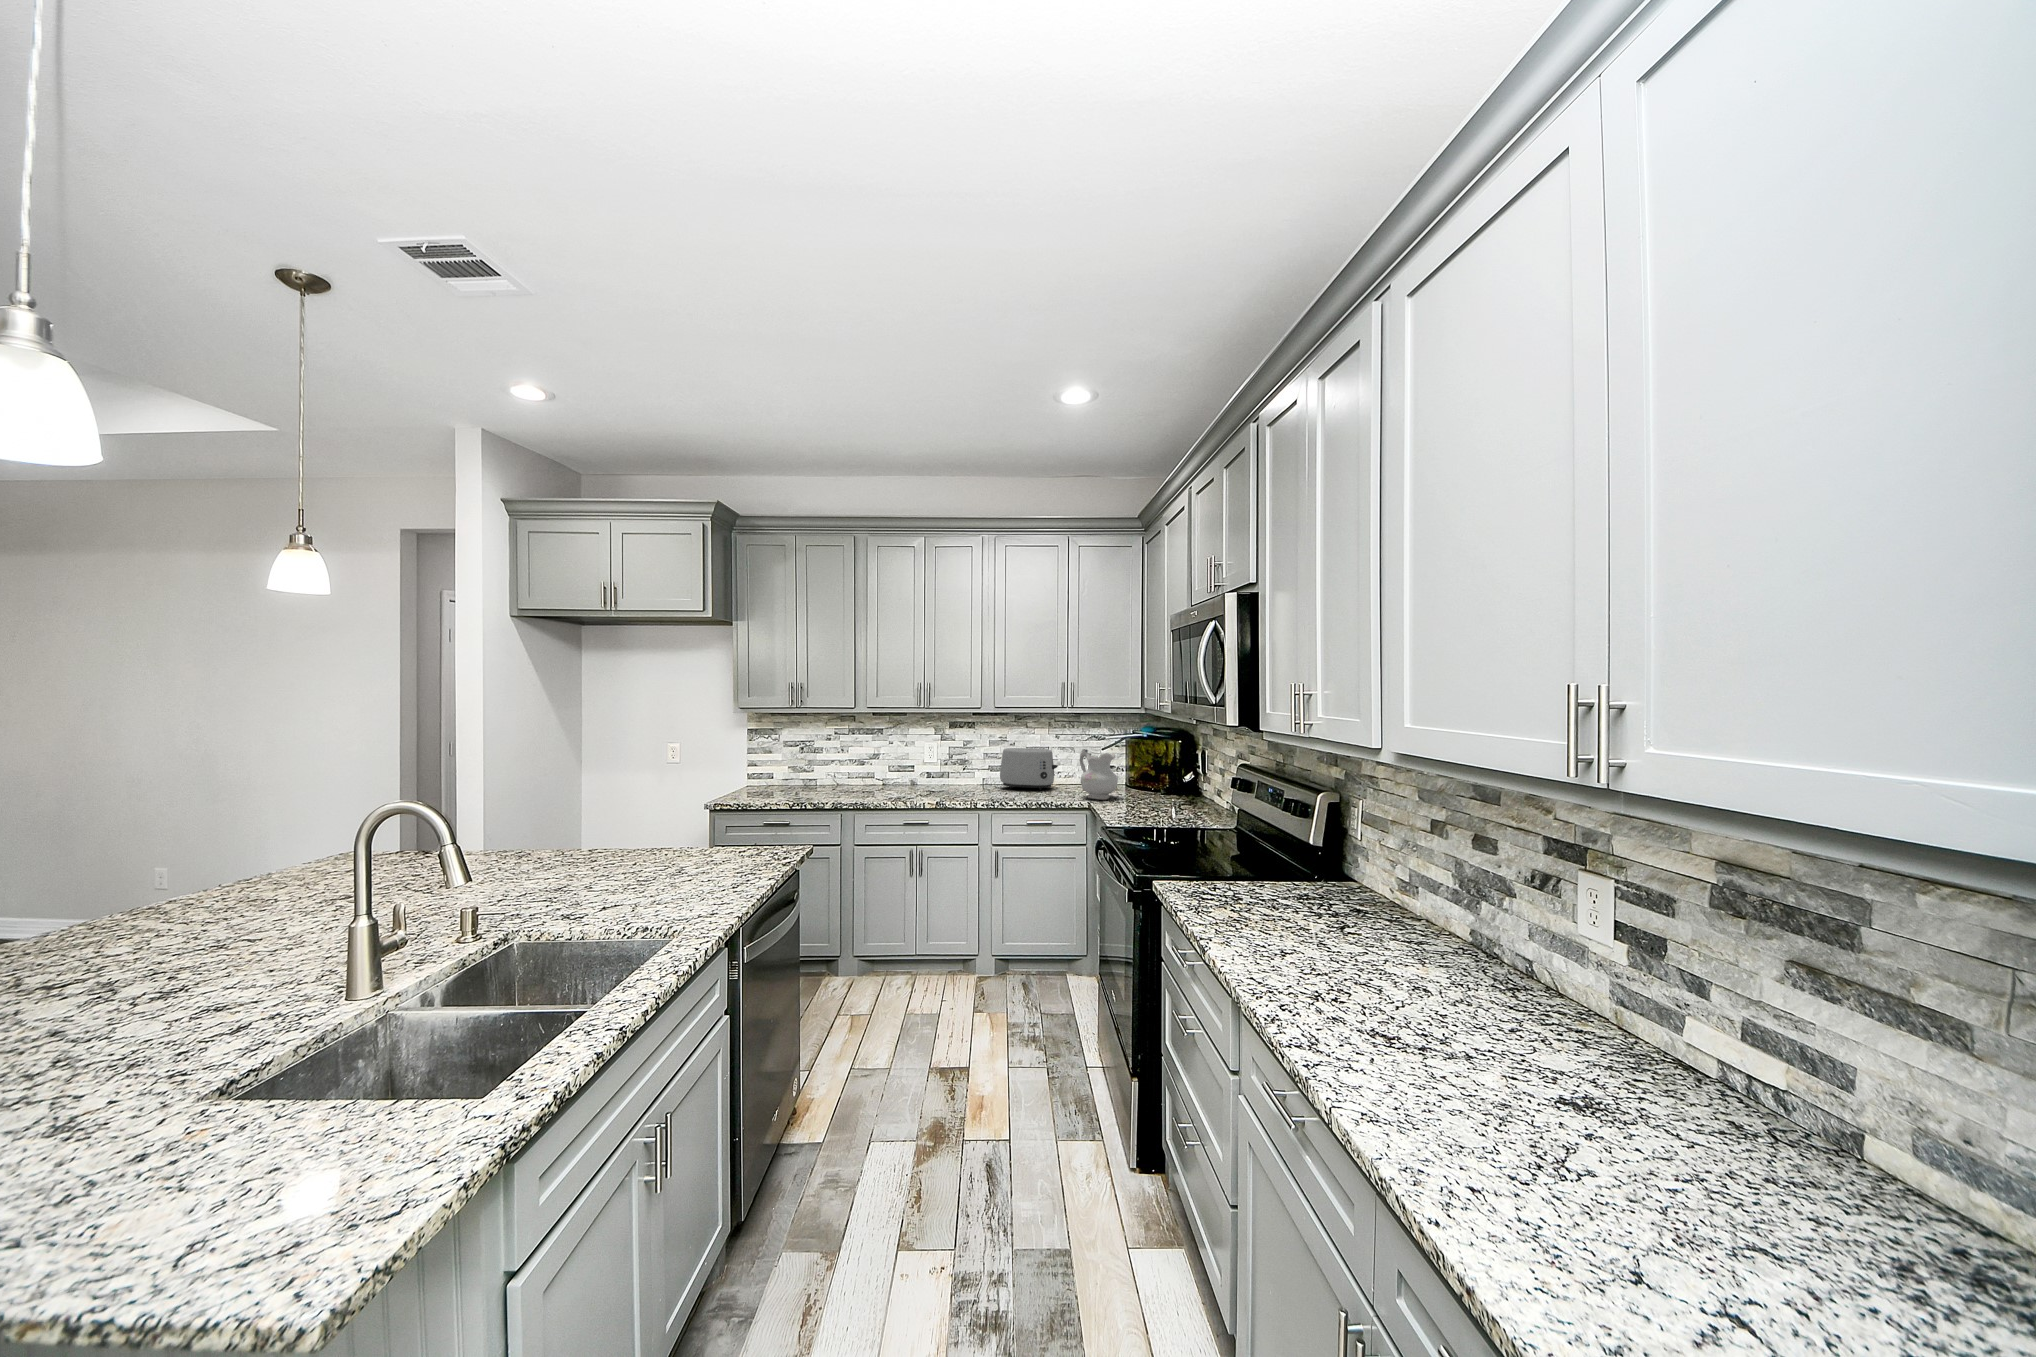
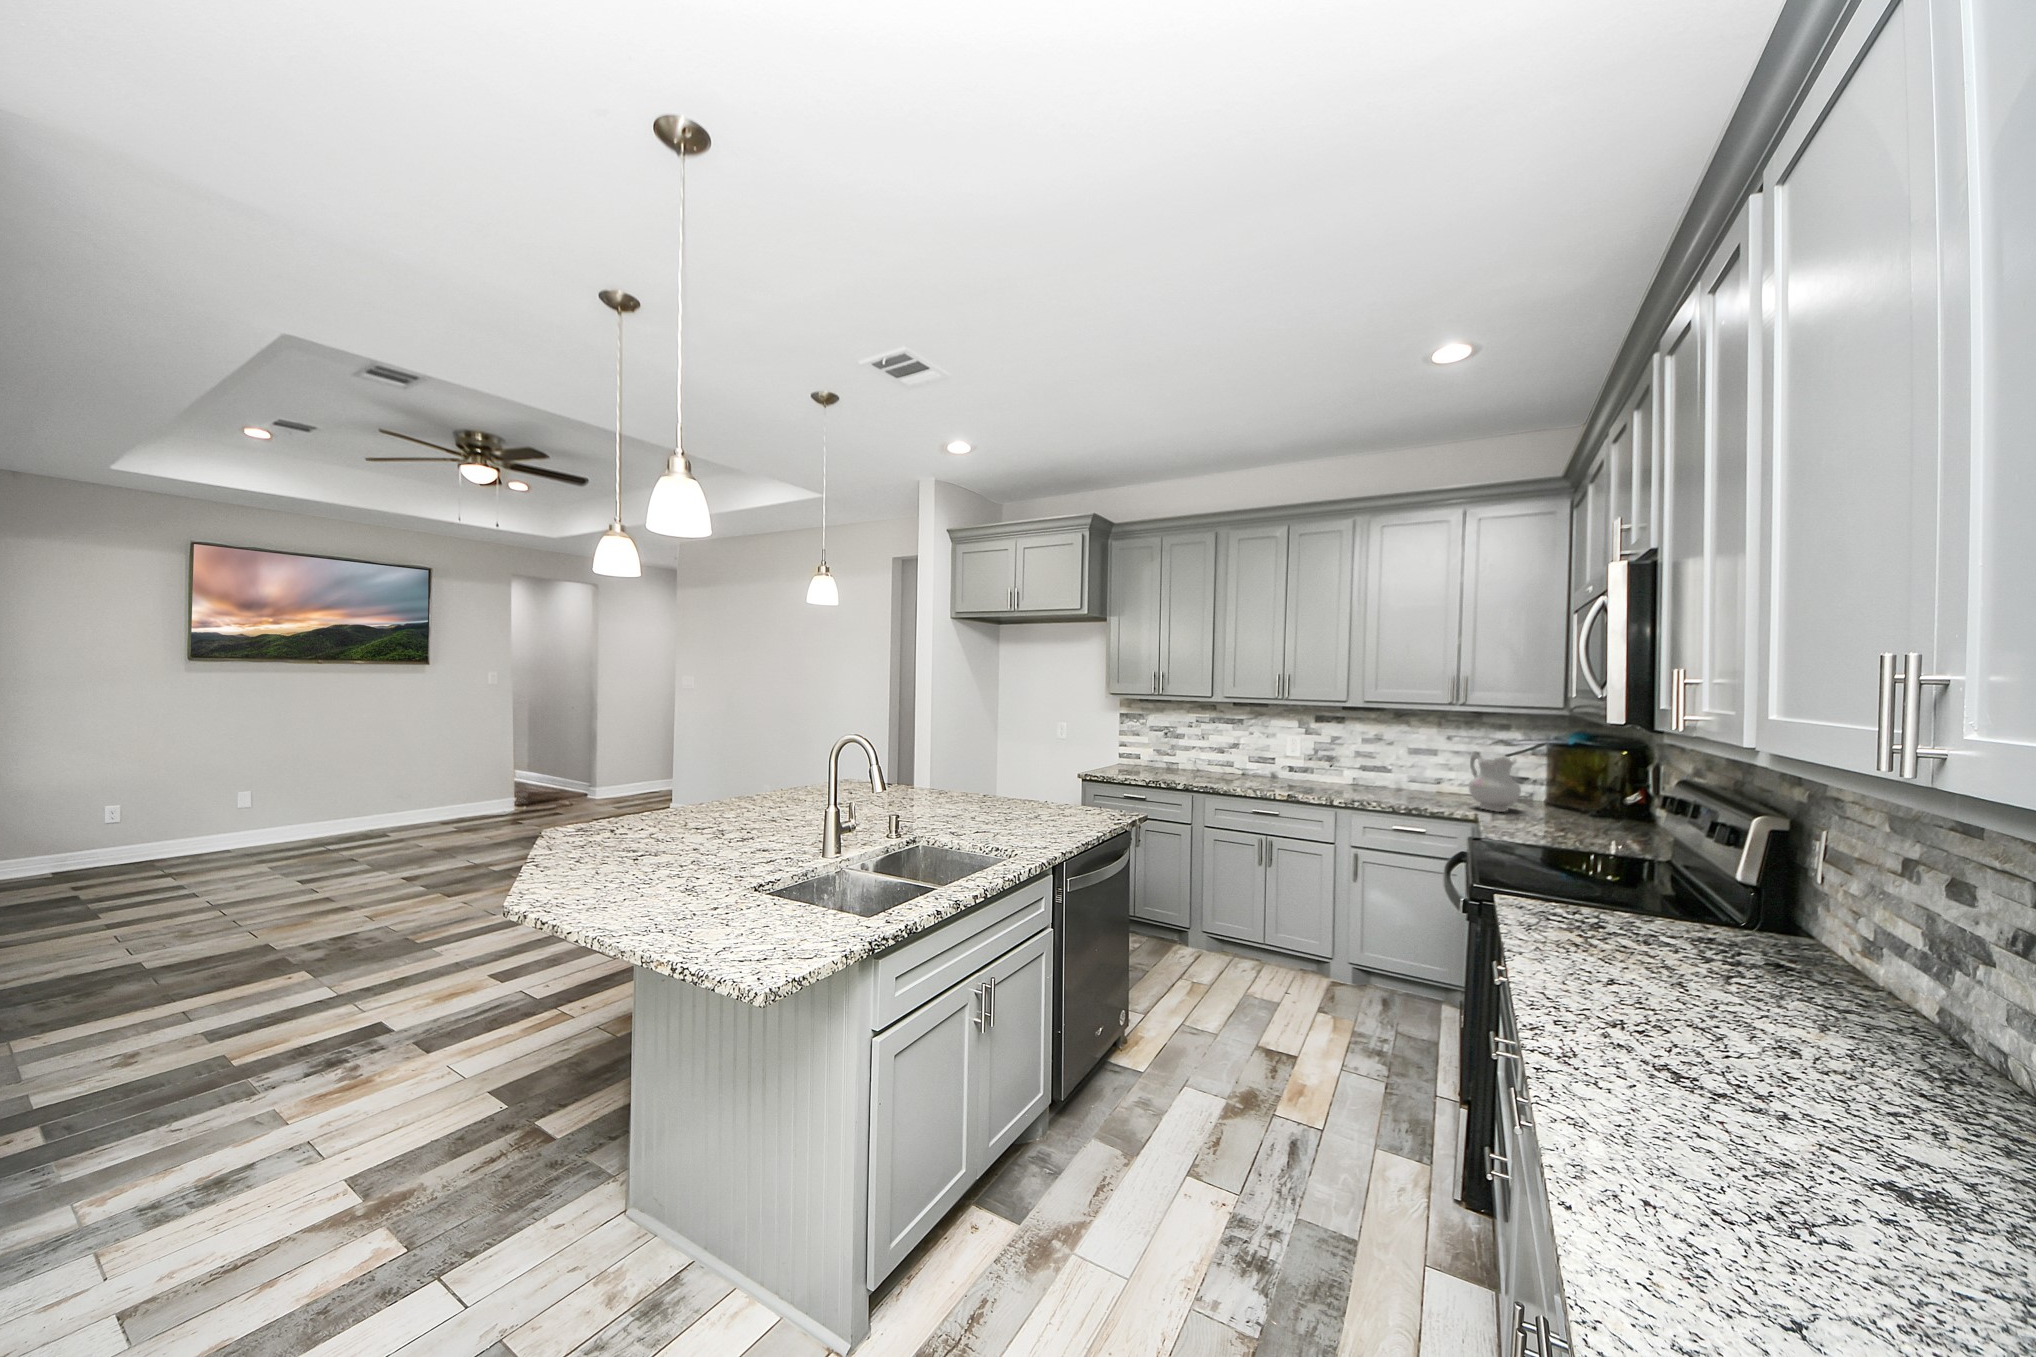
toaster: present [1000,748,1058,790] -> none [1373,746,1446,795]

